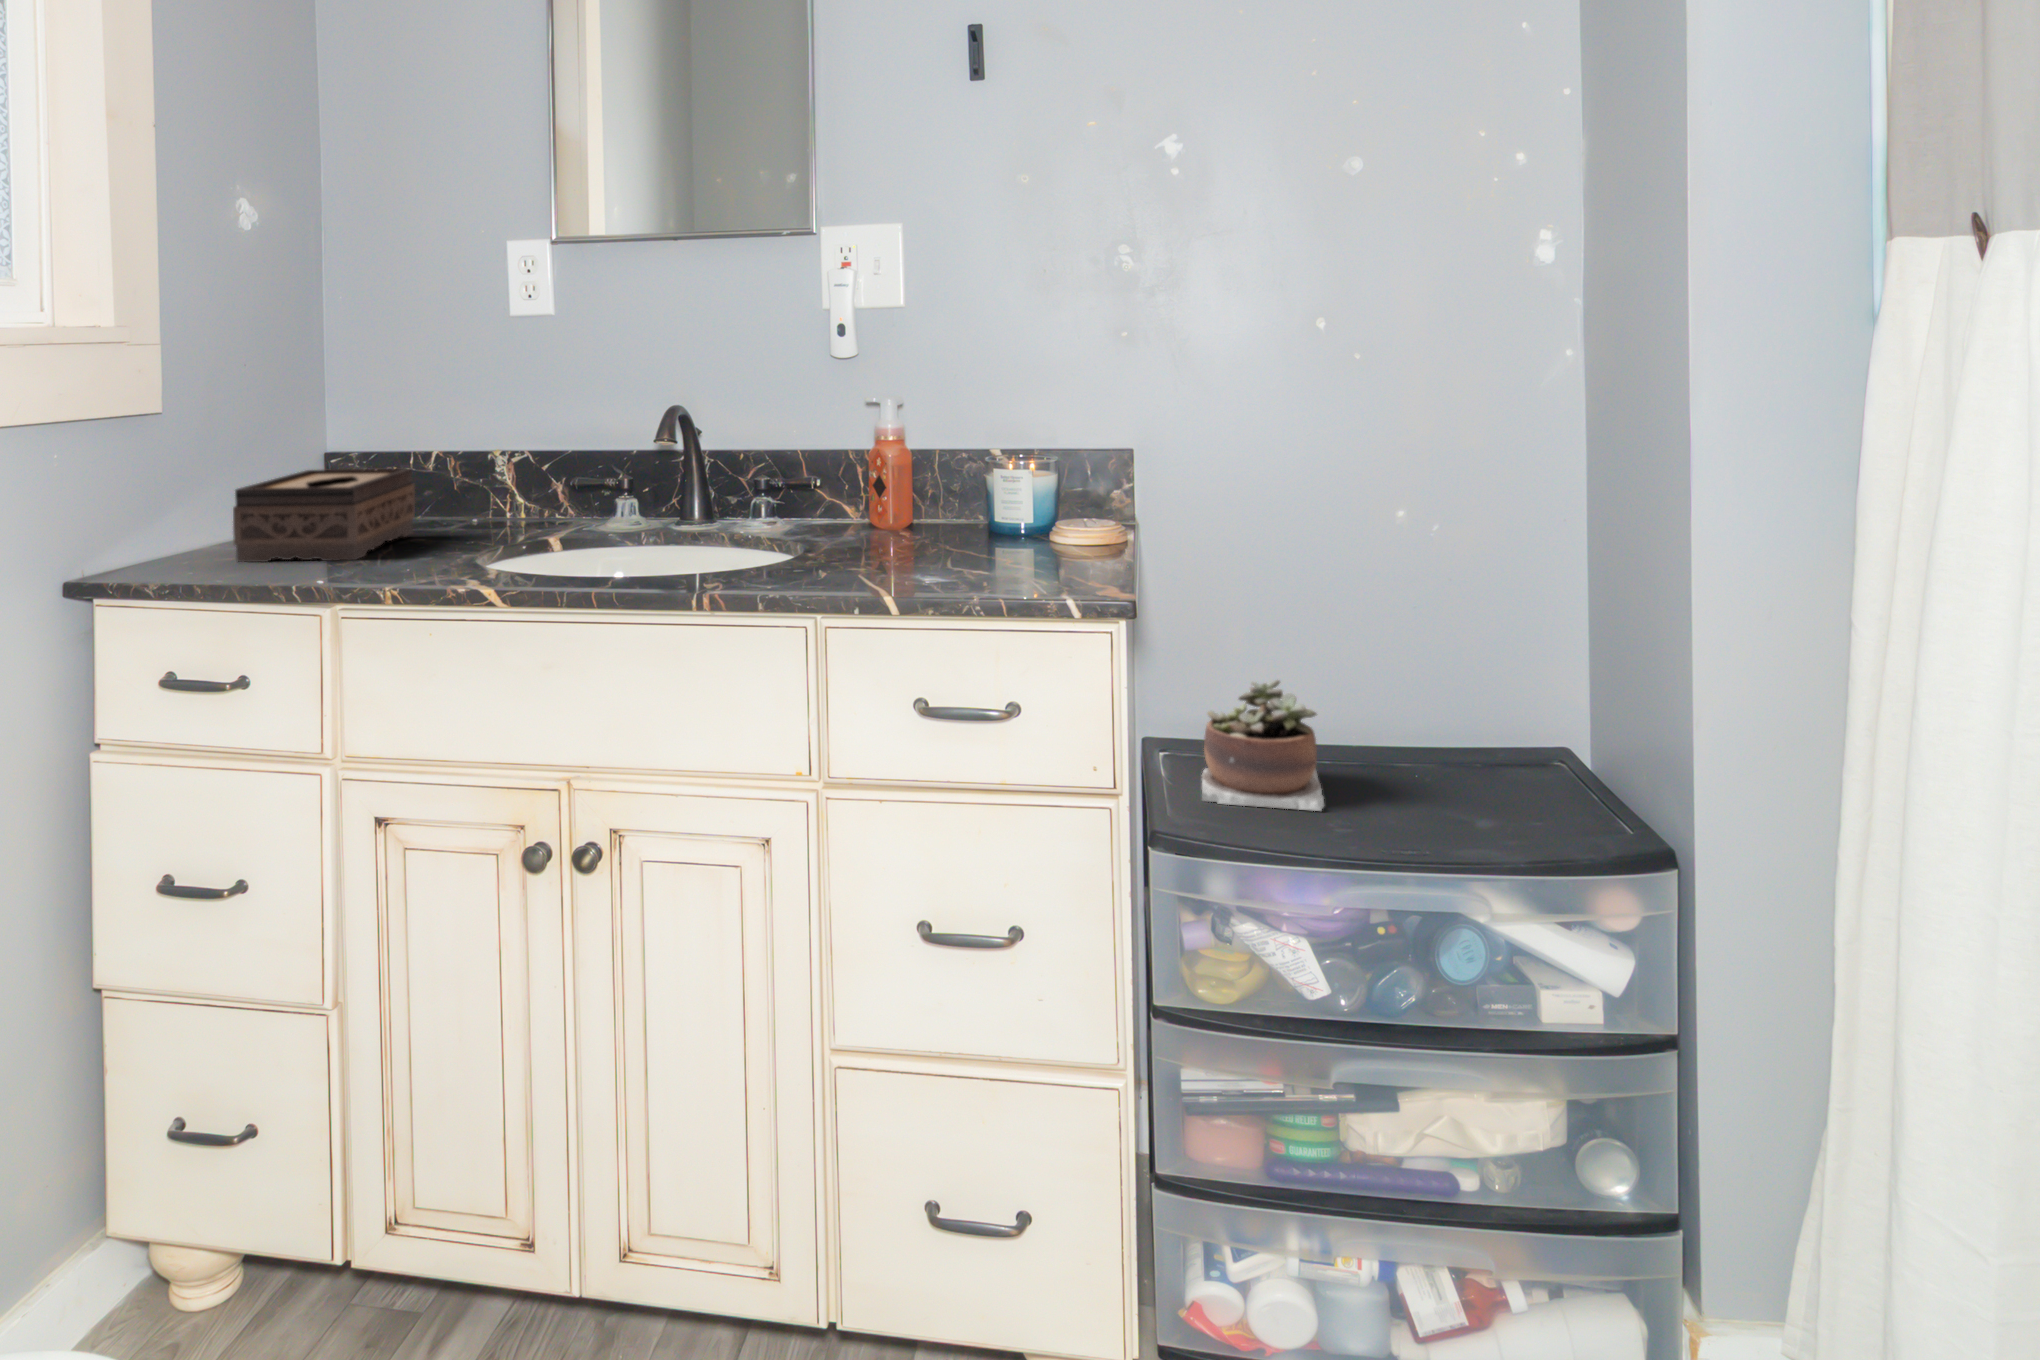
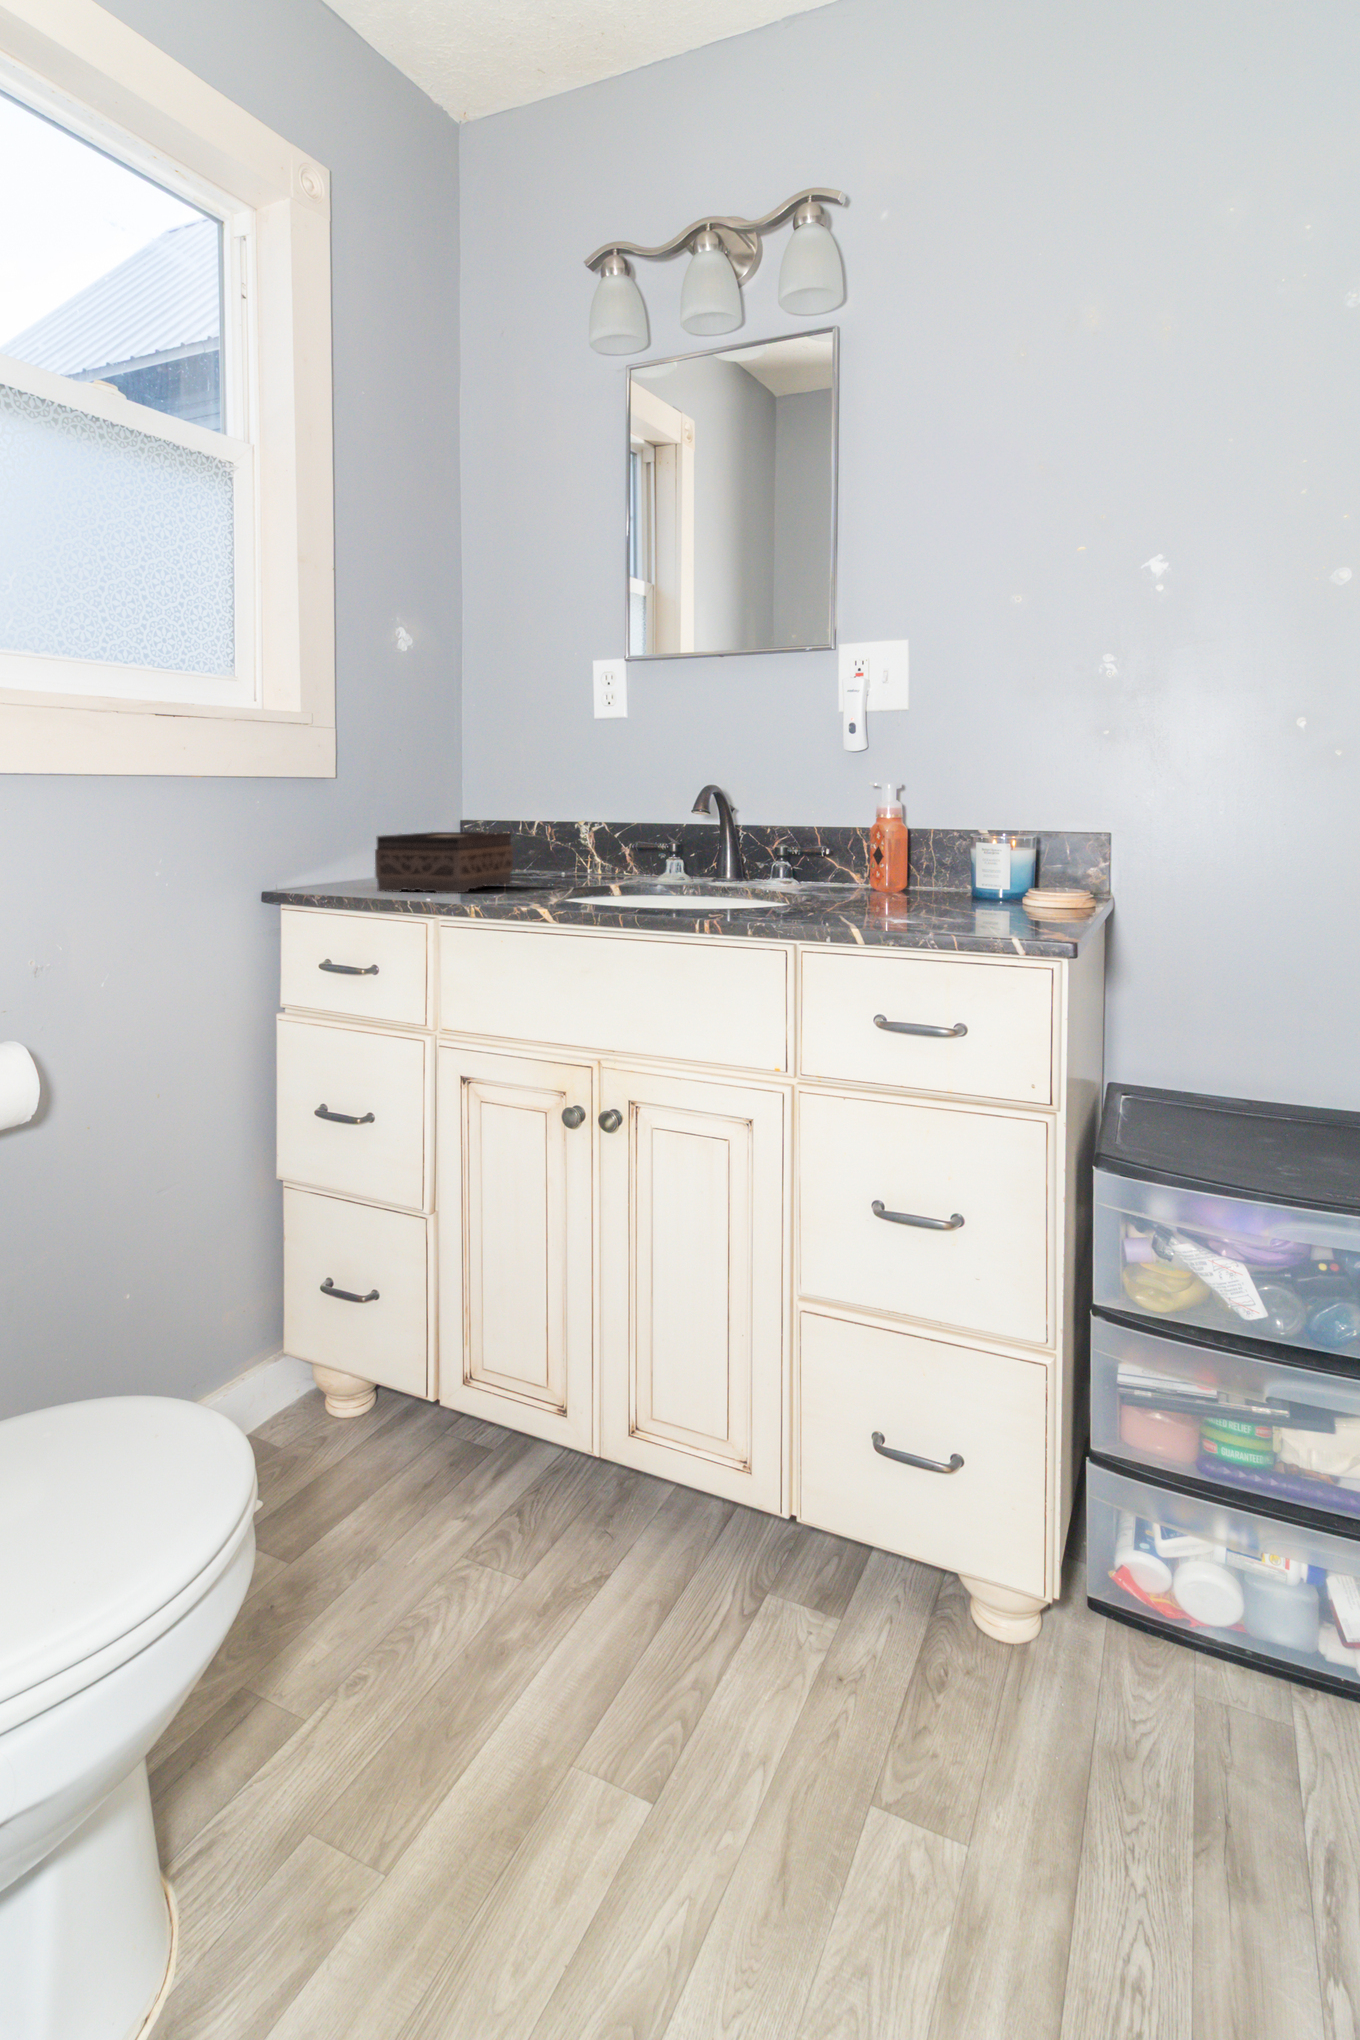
succulent plant: present [1202,680,1324,811] -> none [1165,1039,1297,1159]

